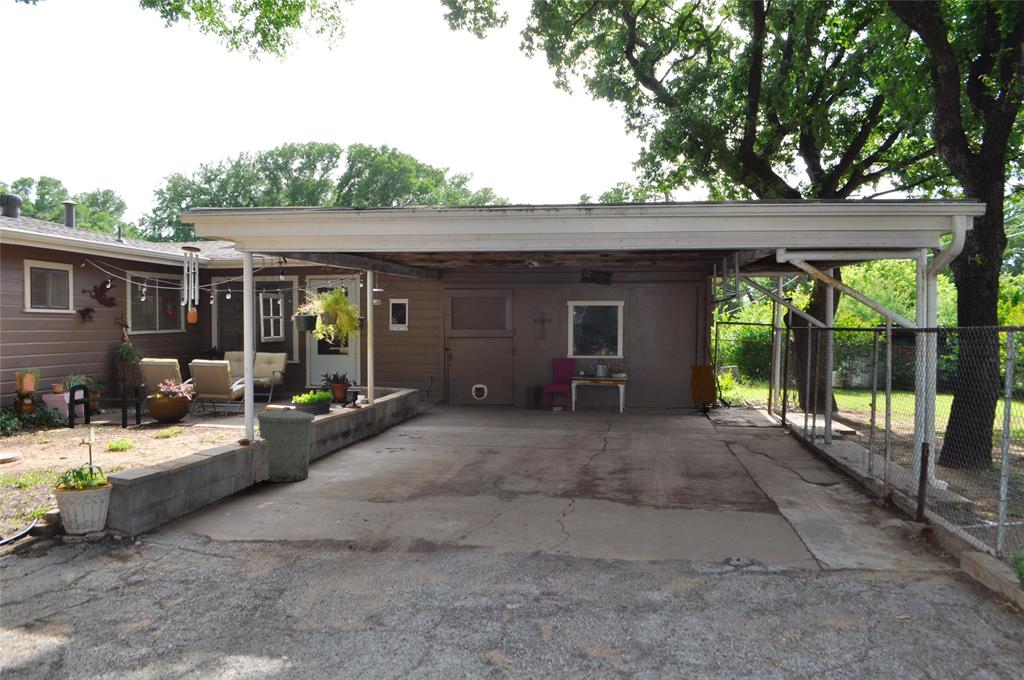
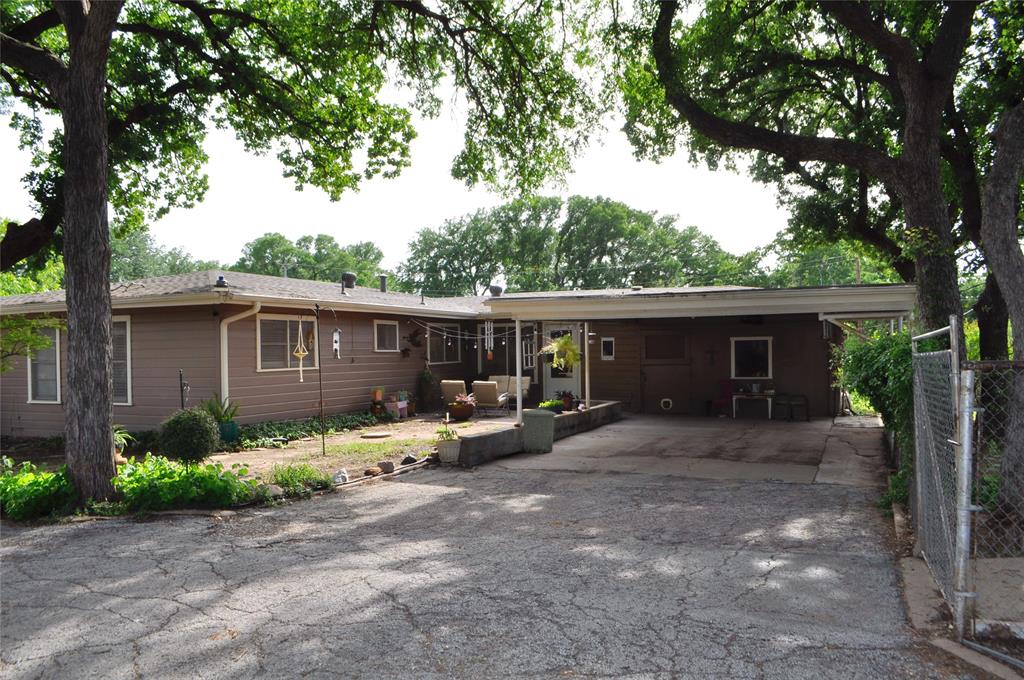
lounge chair: present [689,365,719,416] -> none [826,383,853,422]
bench: present [69,384,141,428] -> present [771,392,810,421]

